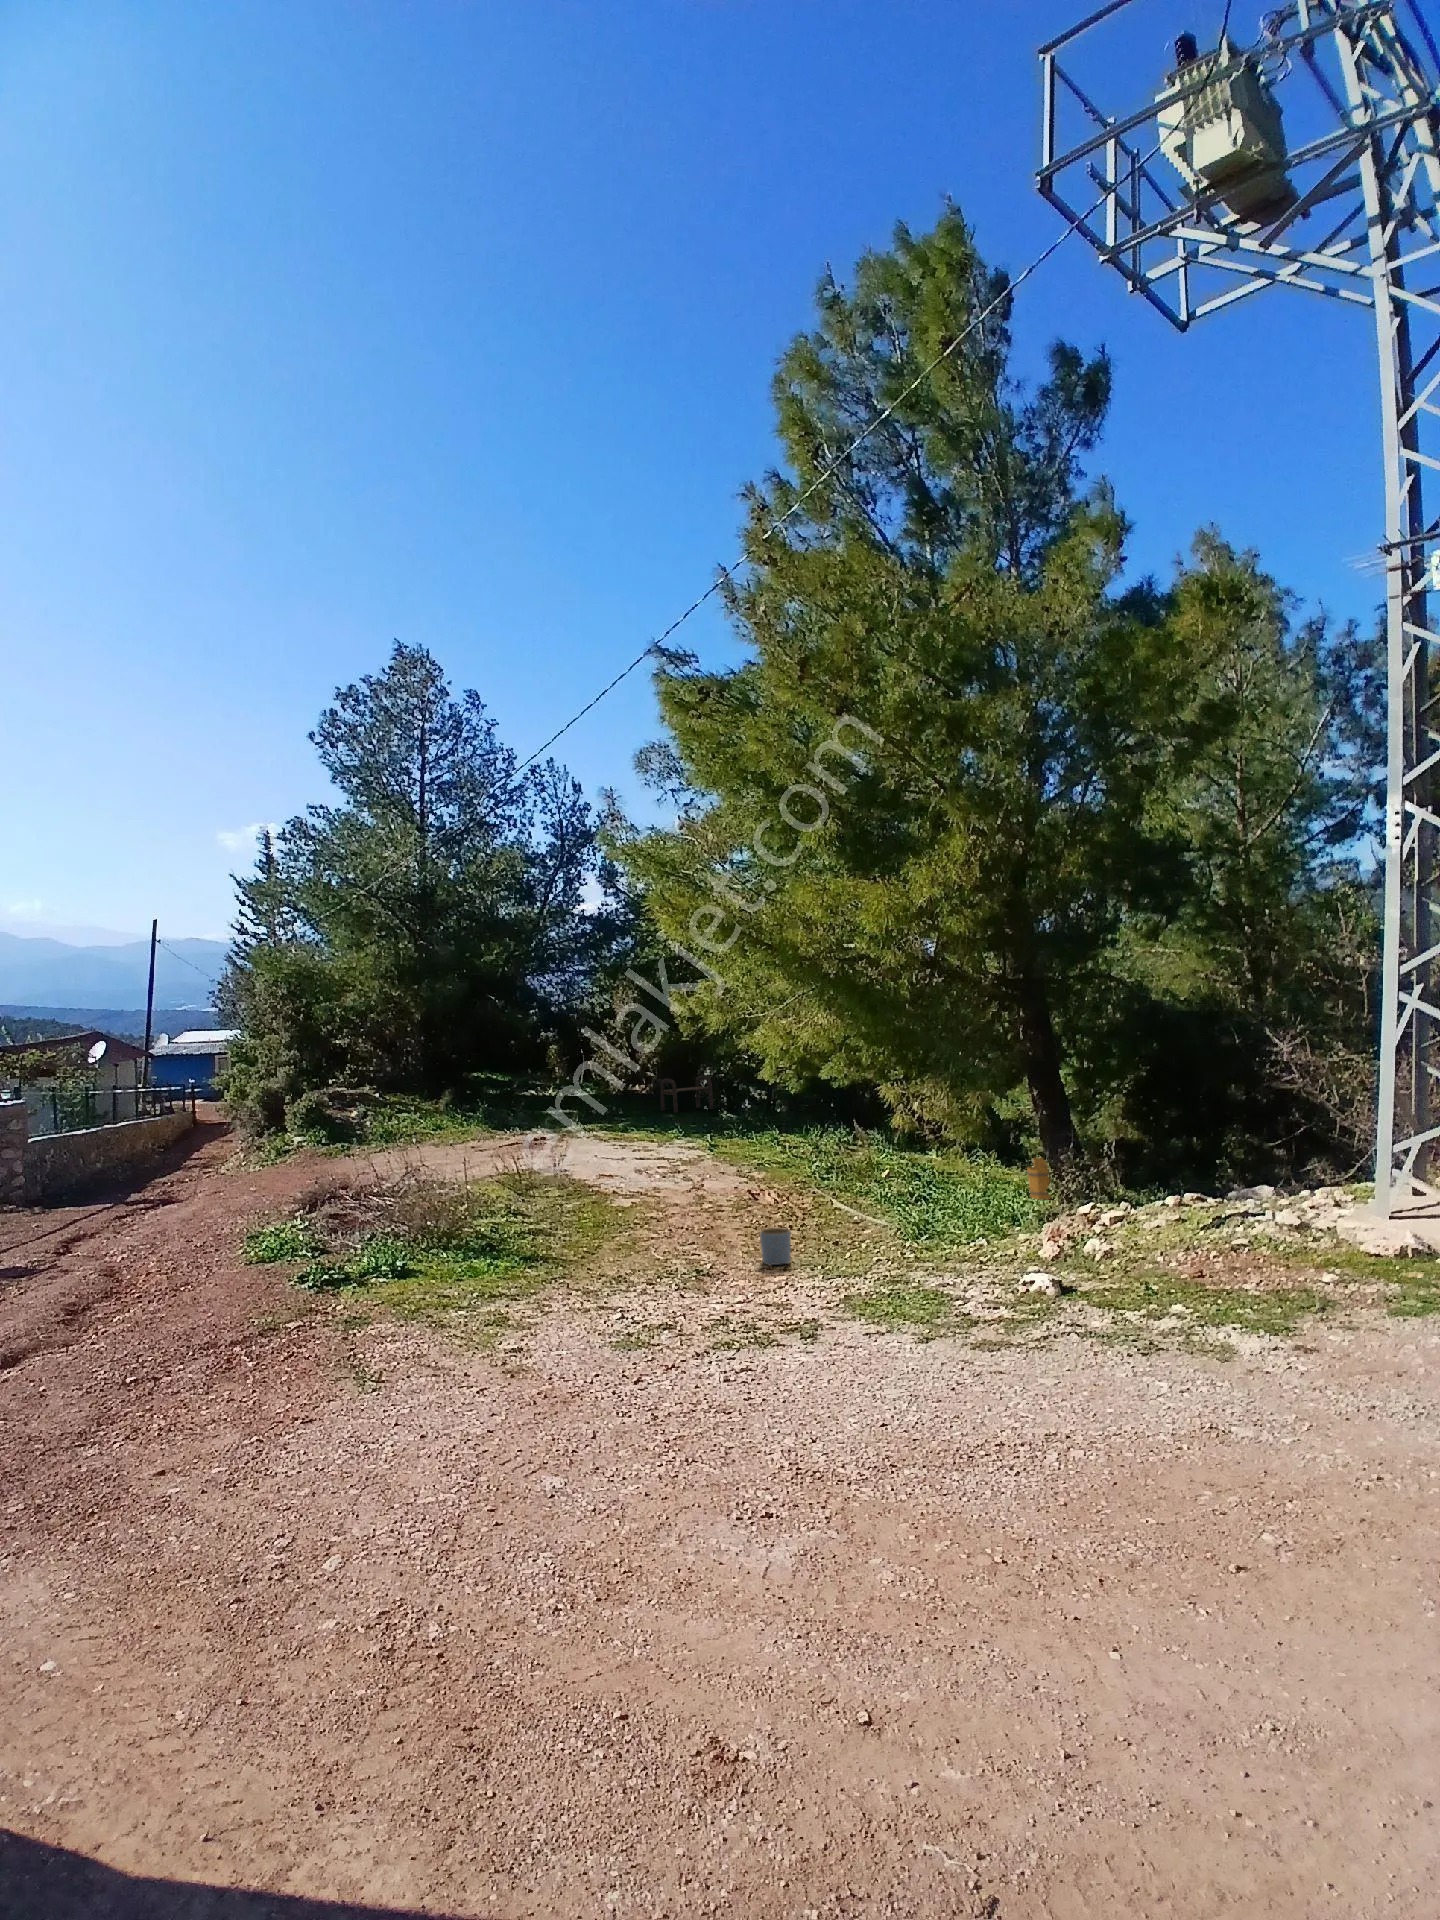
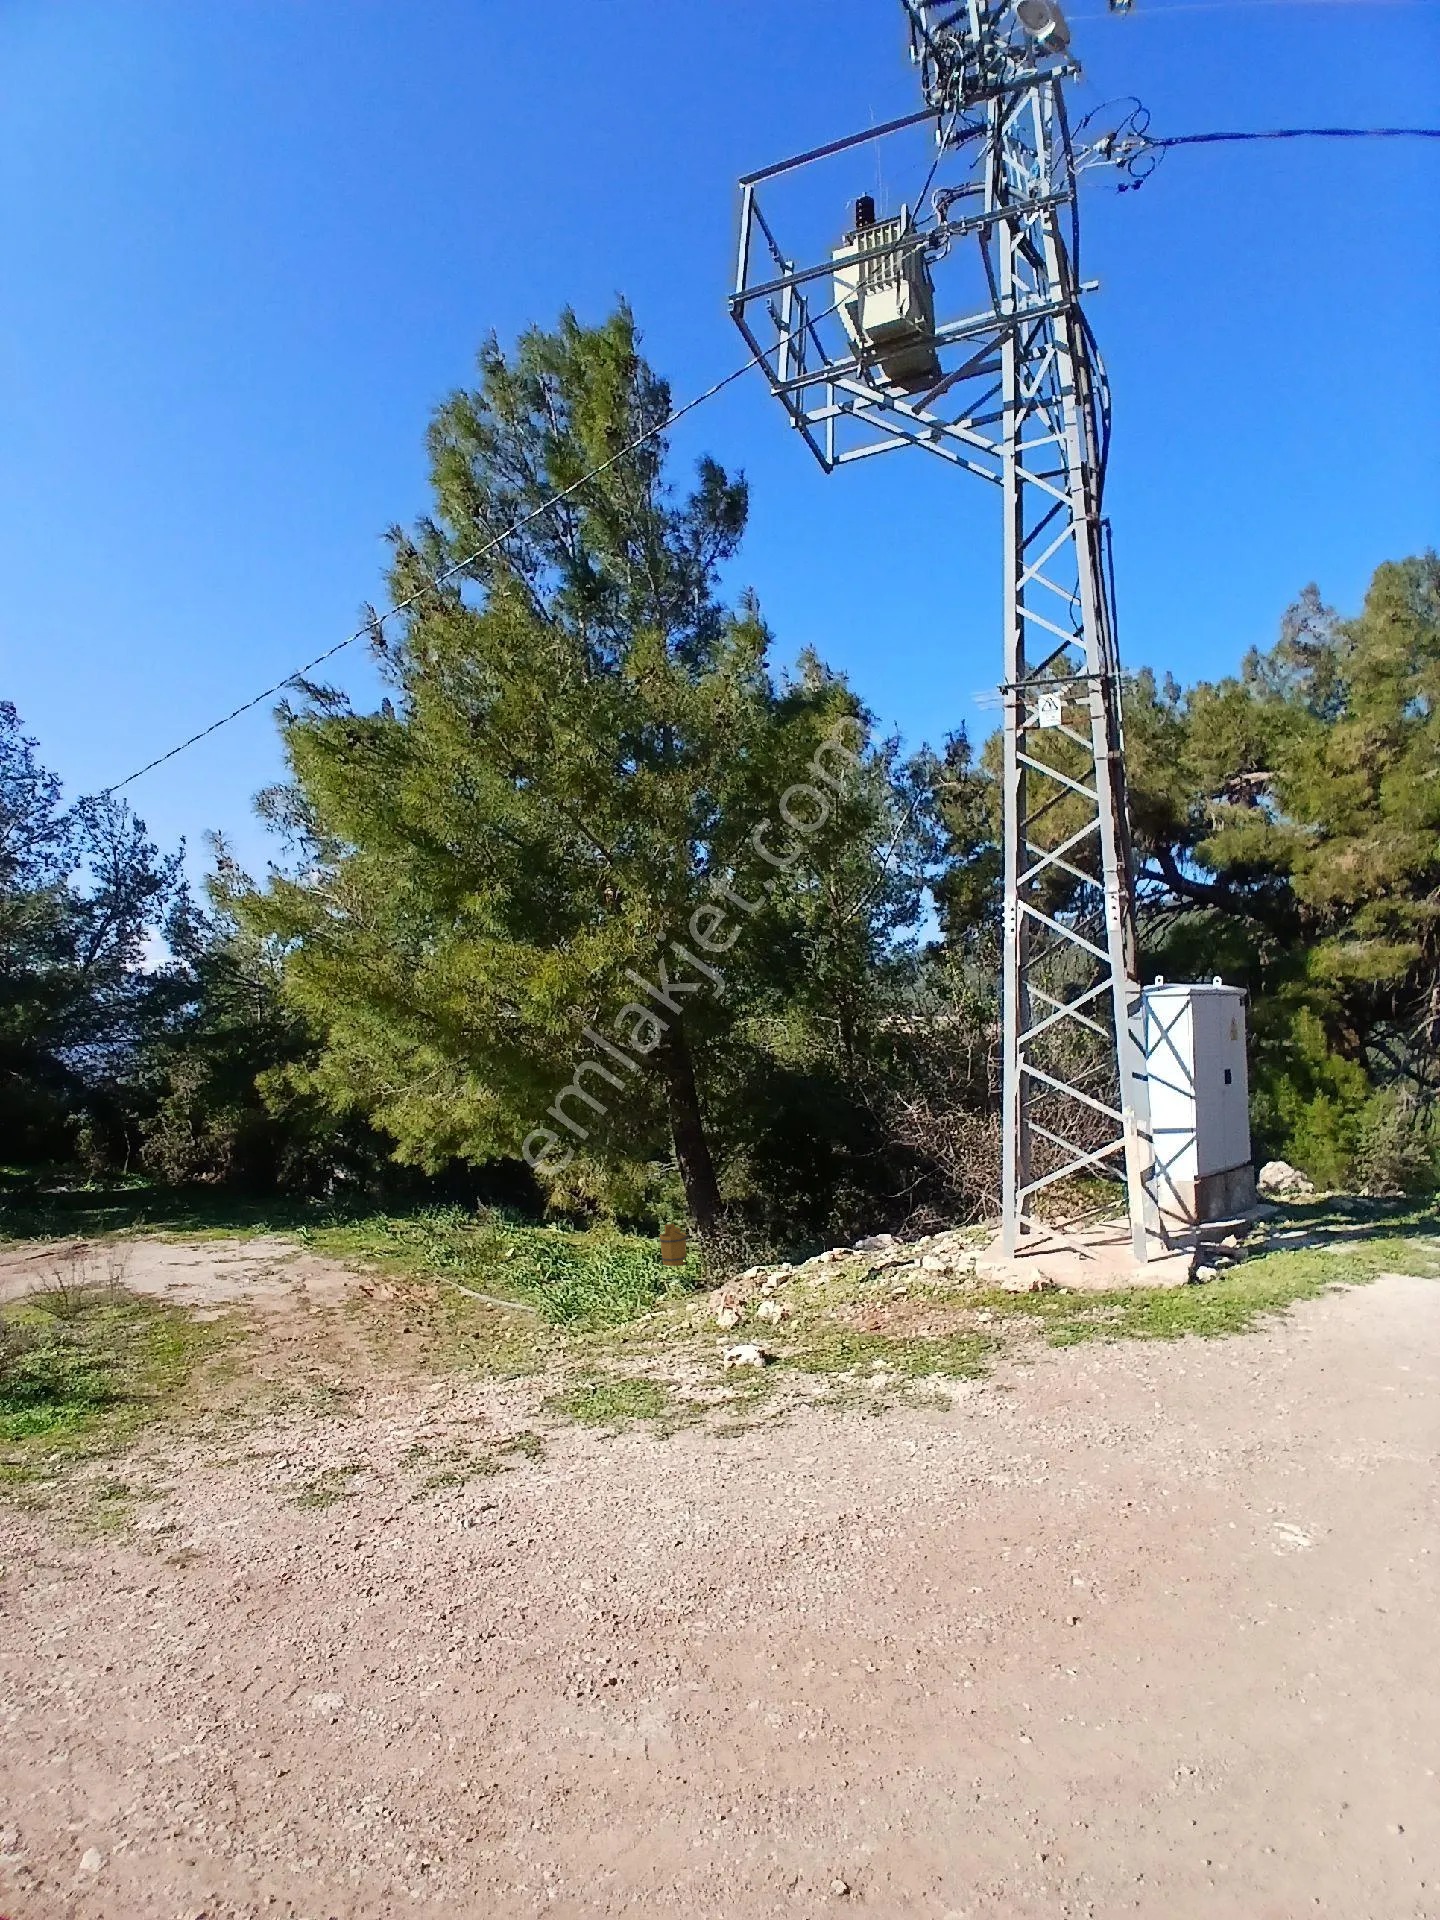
bench: present [660,1075,713,1113] -> none [228,1158,292,1202]
planter: present [760,1228,791,1266] -> none [425,1326,459,1371]

